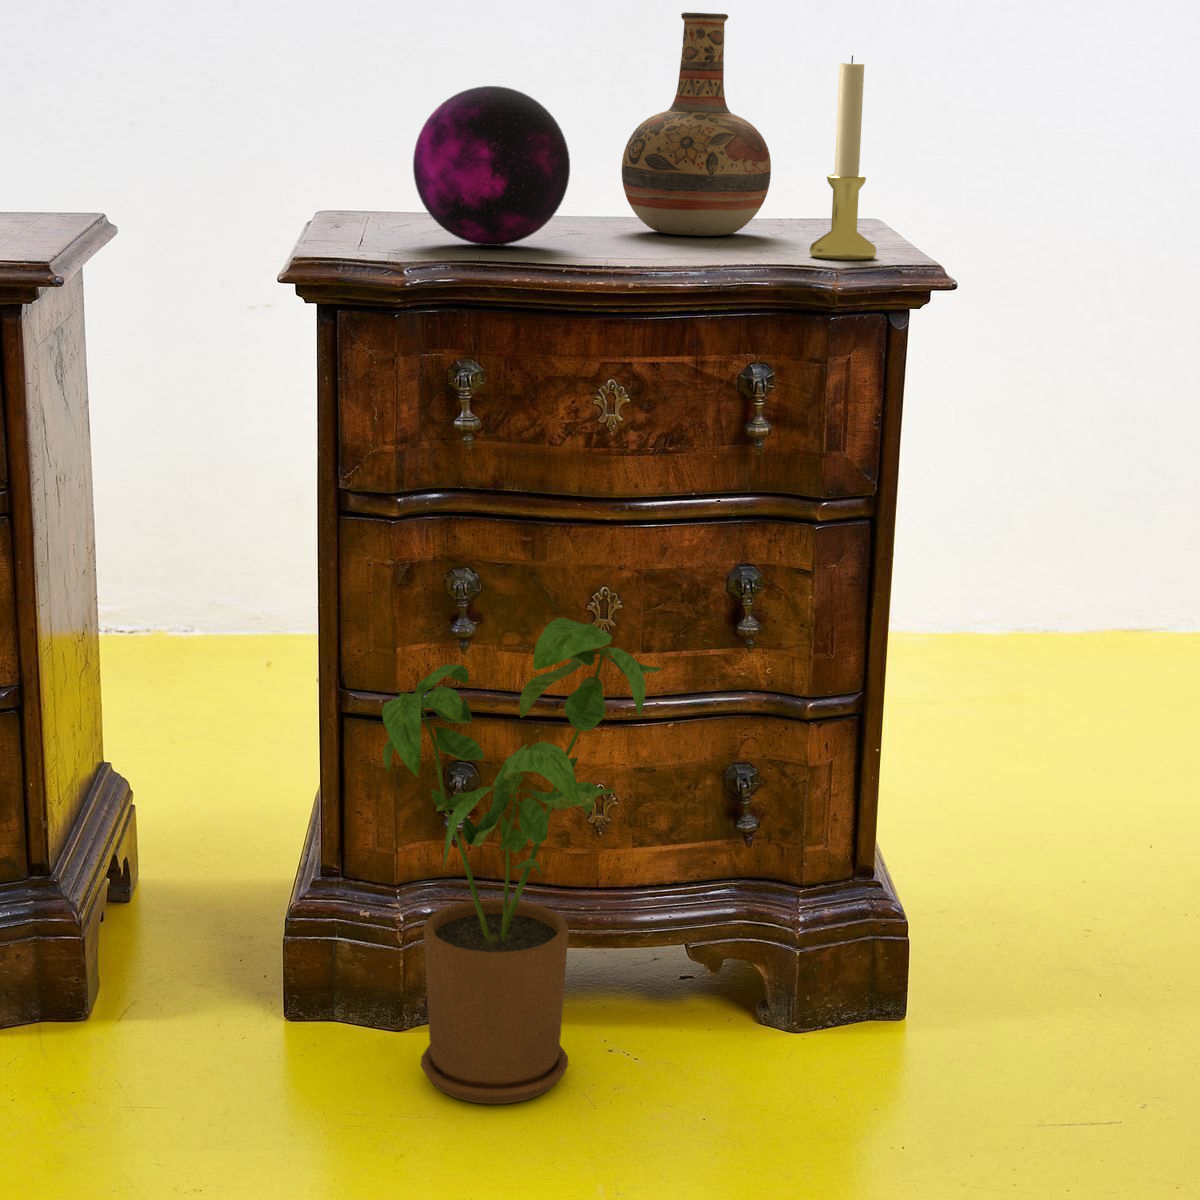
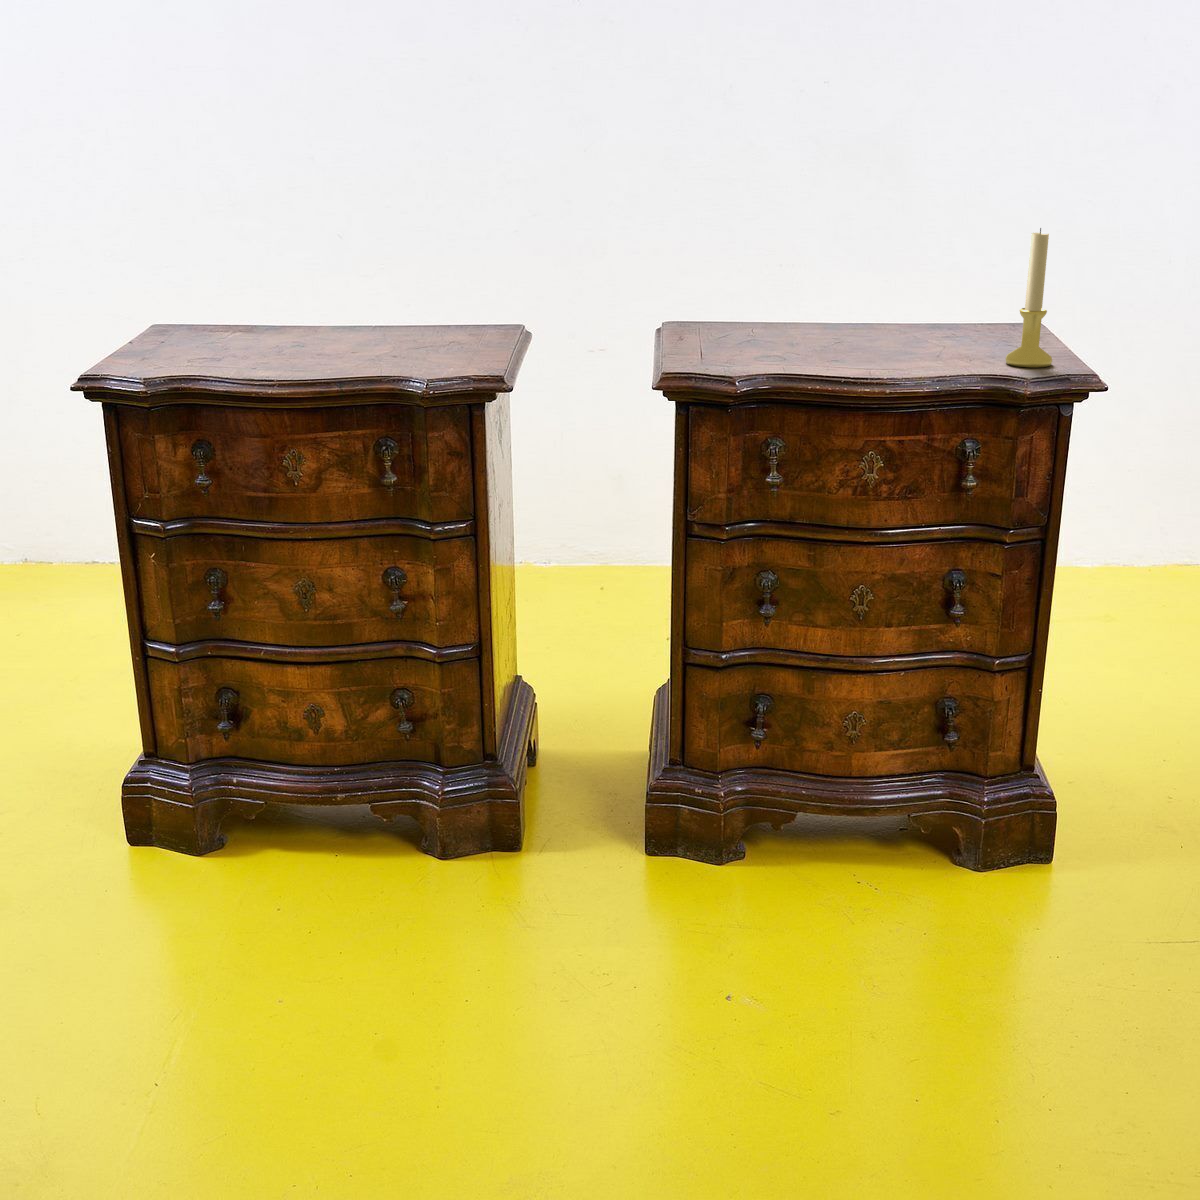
vase: present [622,12,771,236] -> none [870,187,973,340]
decorative orb: present [413,86,570,246] -> none [738,251,843,357]
house plant: present [382,618,662,1104] -> none [717,611,901,921]

